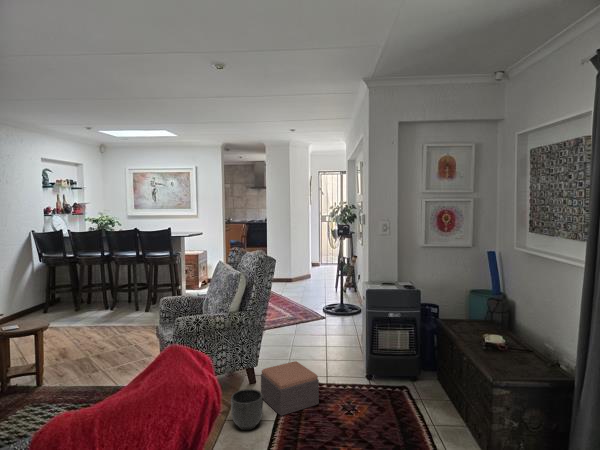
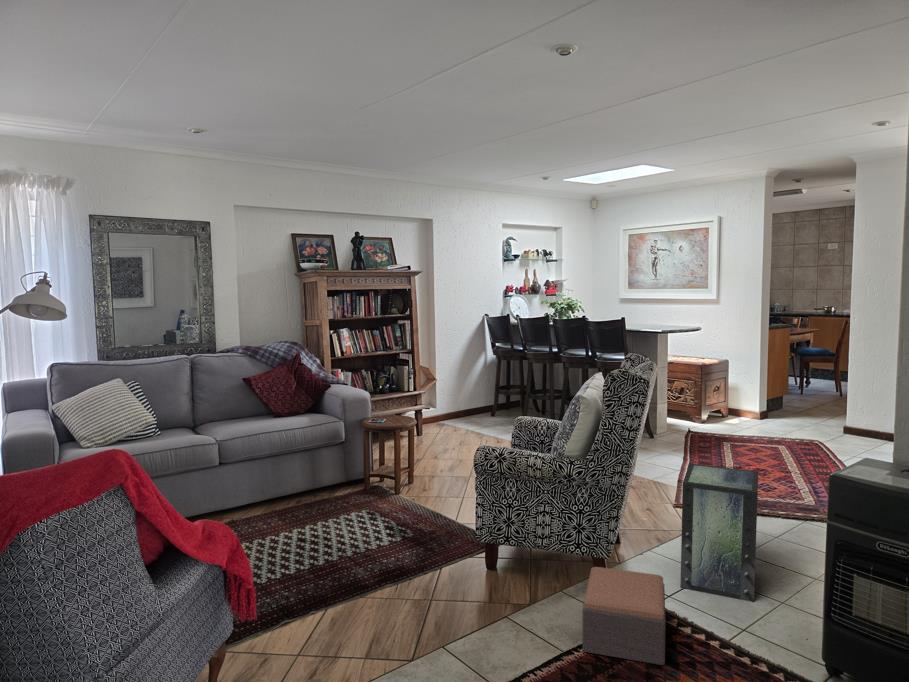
storage box: none [274,299,320,370] -> present [681,464,758,602]
planter: present [231,389,263,430] -> none [500,583,551,648]

